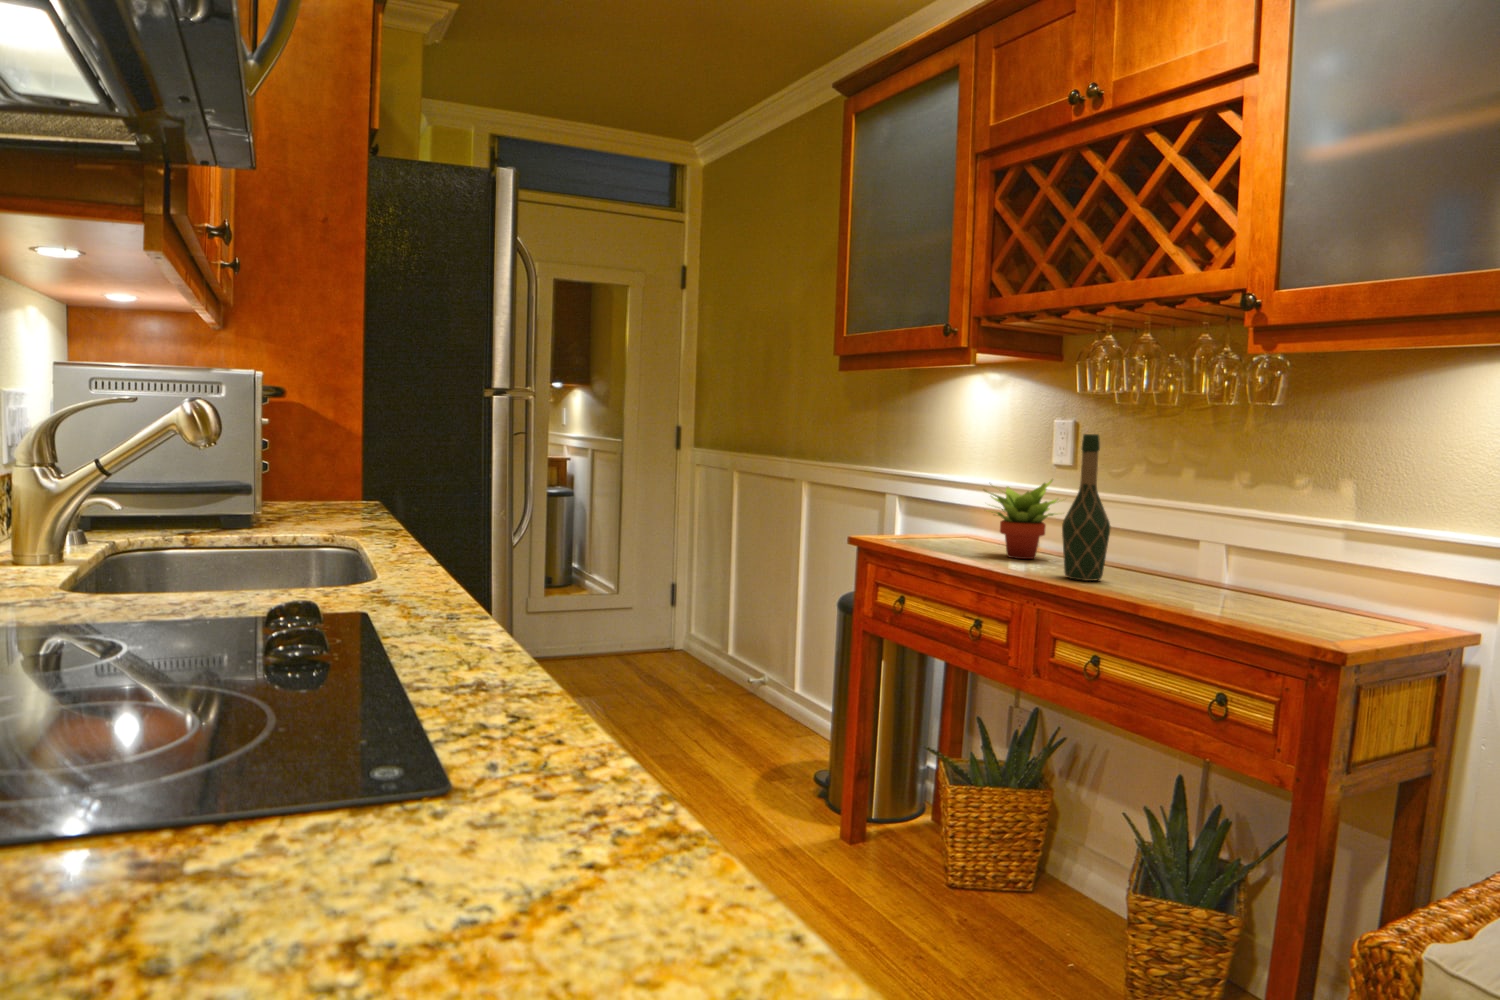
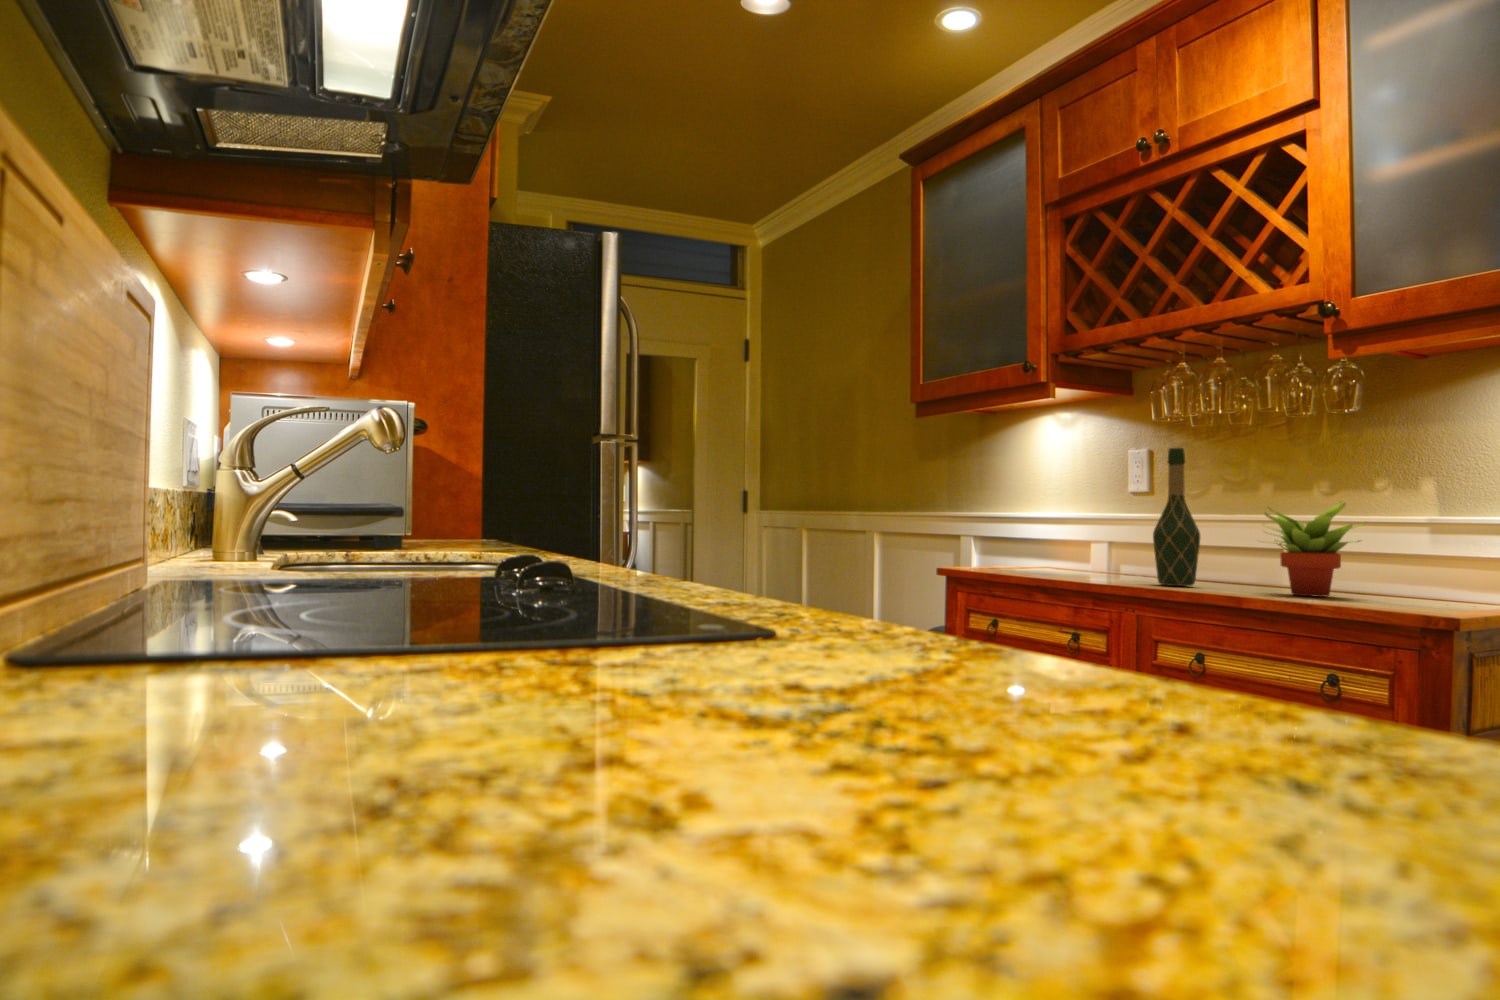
succulent plant: present [984,479,1058,559] -> present [1265,501,1364,597]

